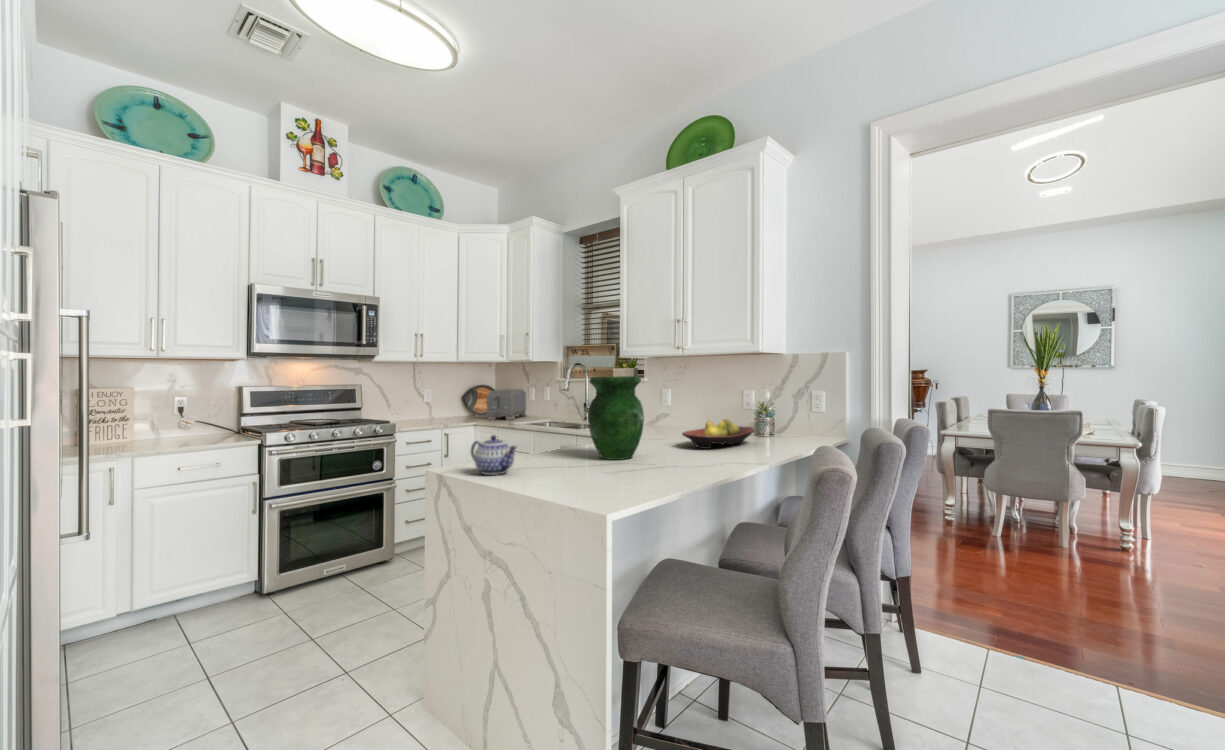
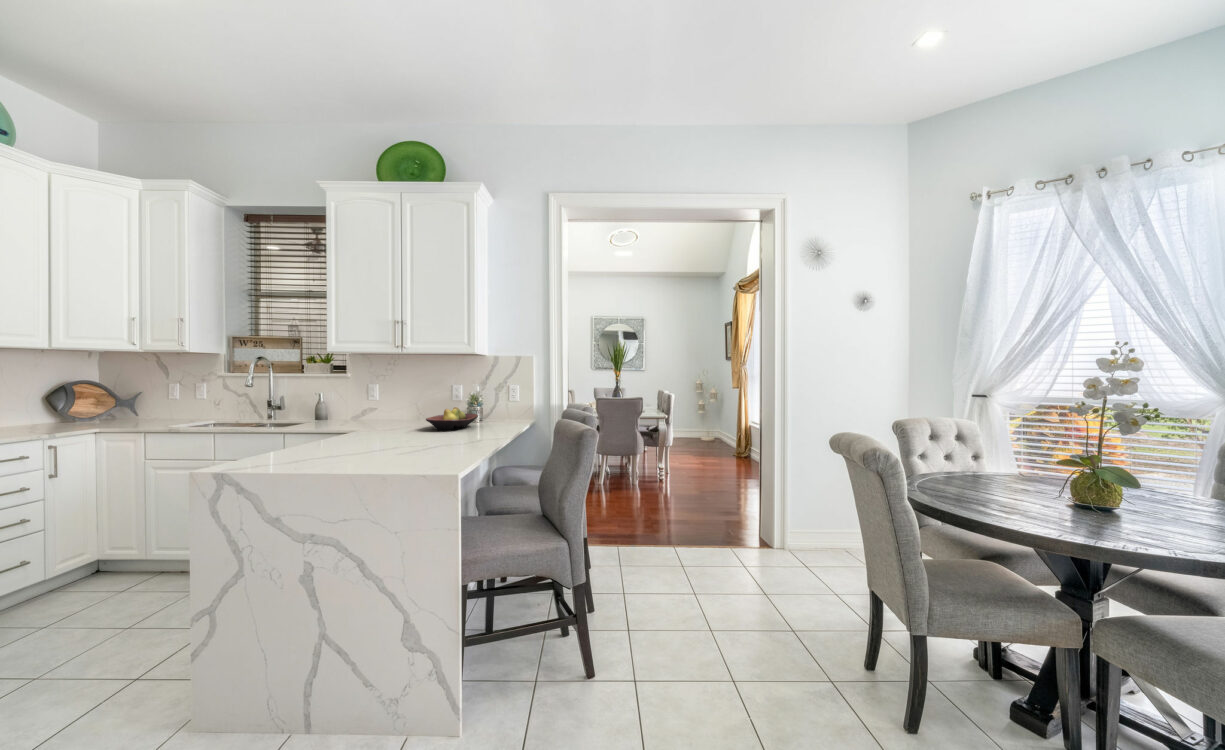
vase: present [588,376,644,460] -> none [364,372,416,442]
toaster: present [487,389,527,420] -> none [105,386,157,426]
teapot: present [471,435,517,475] -> none [277,422,340,458]

